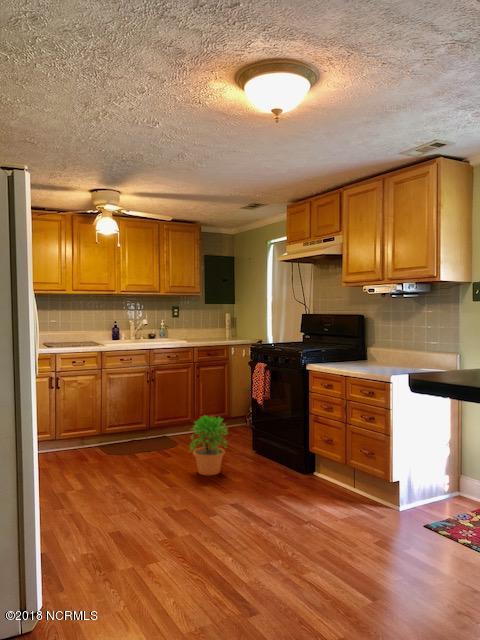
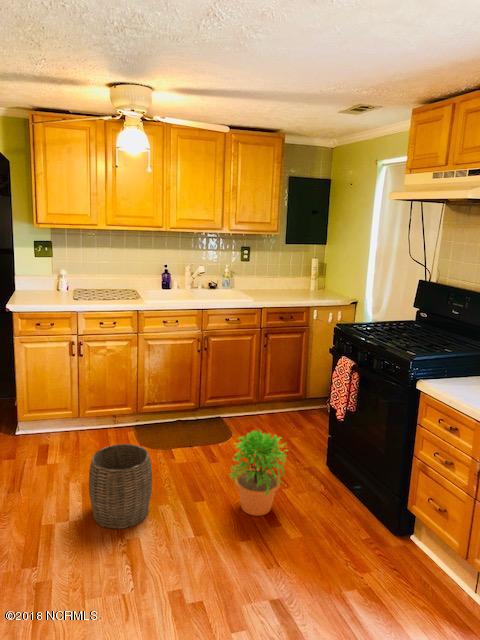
woven basket: none [89,434,135,490] -> present [89,444,152,529]

